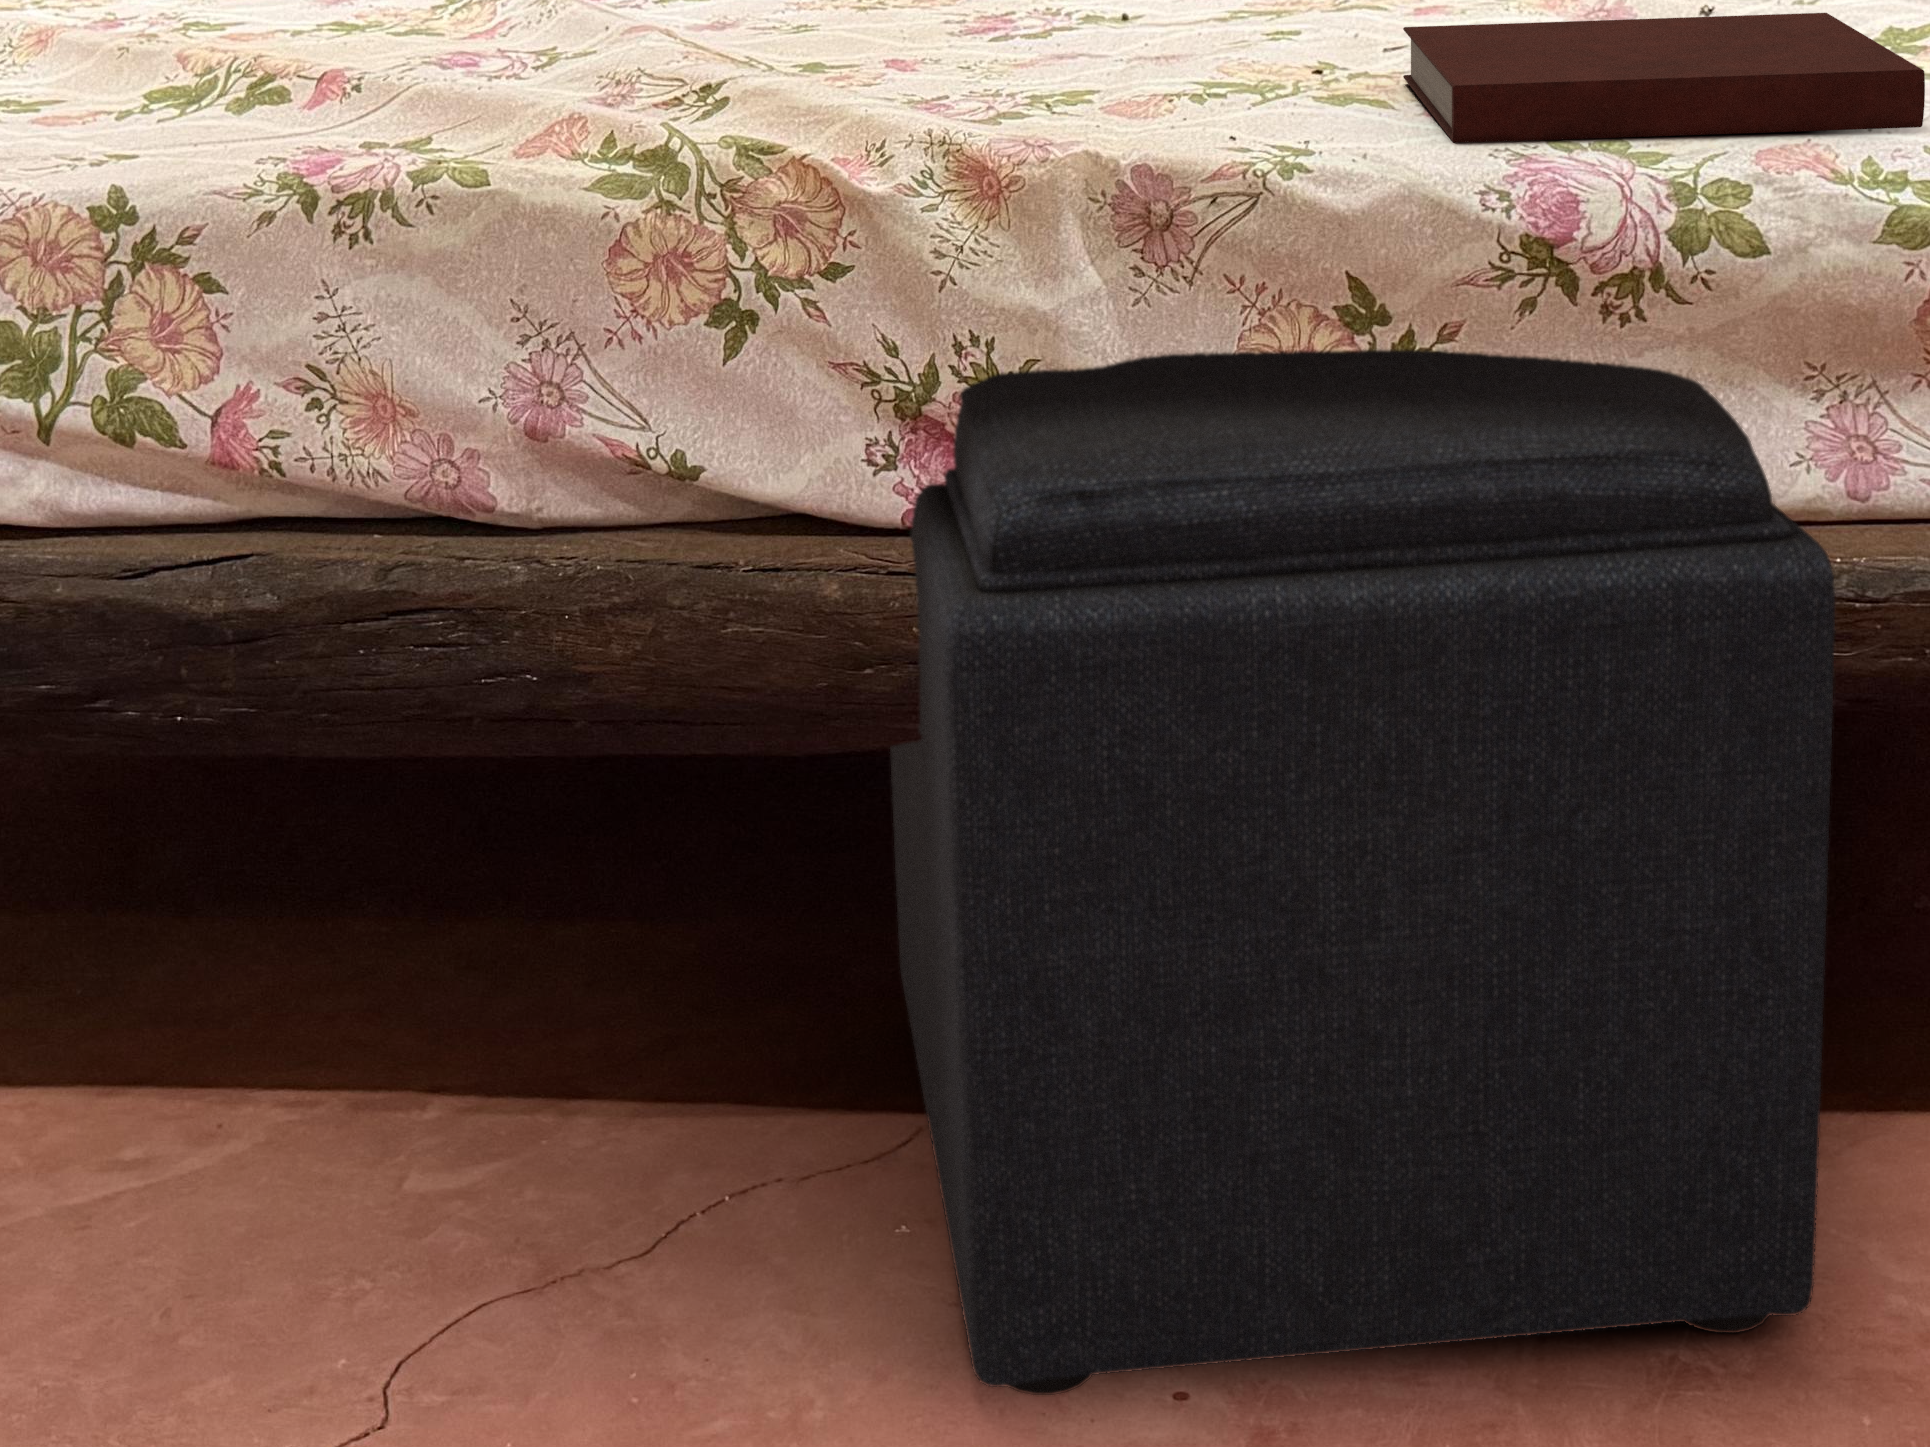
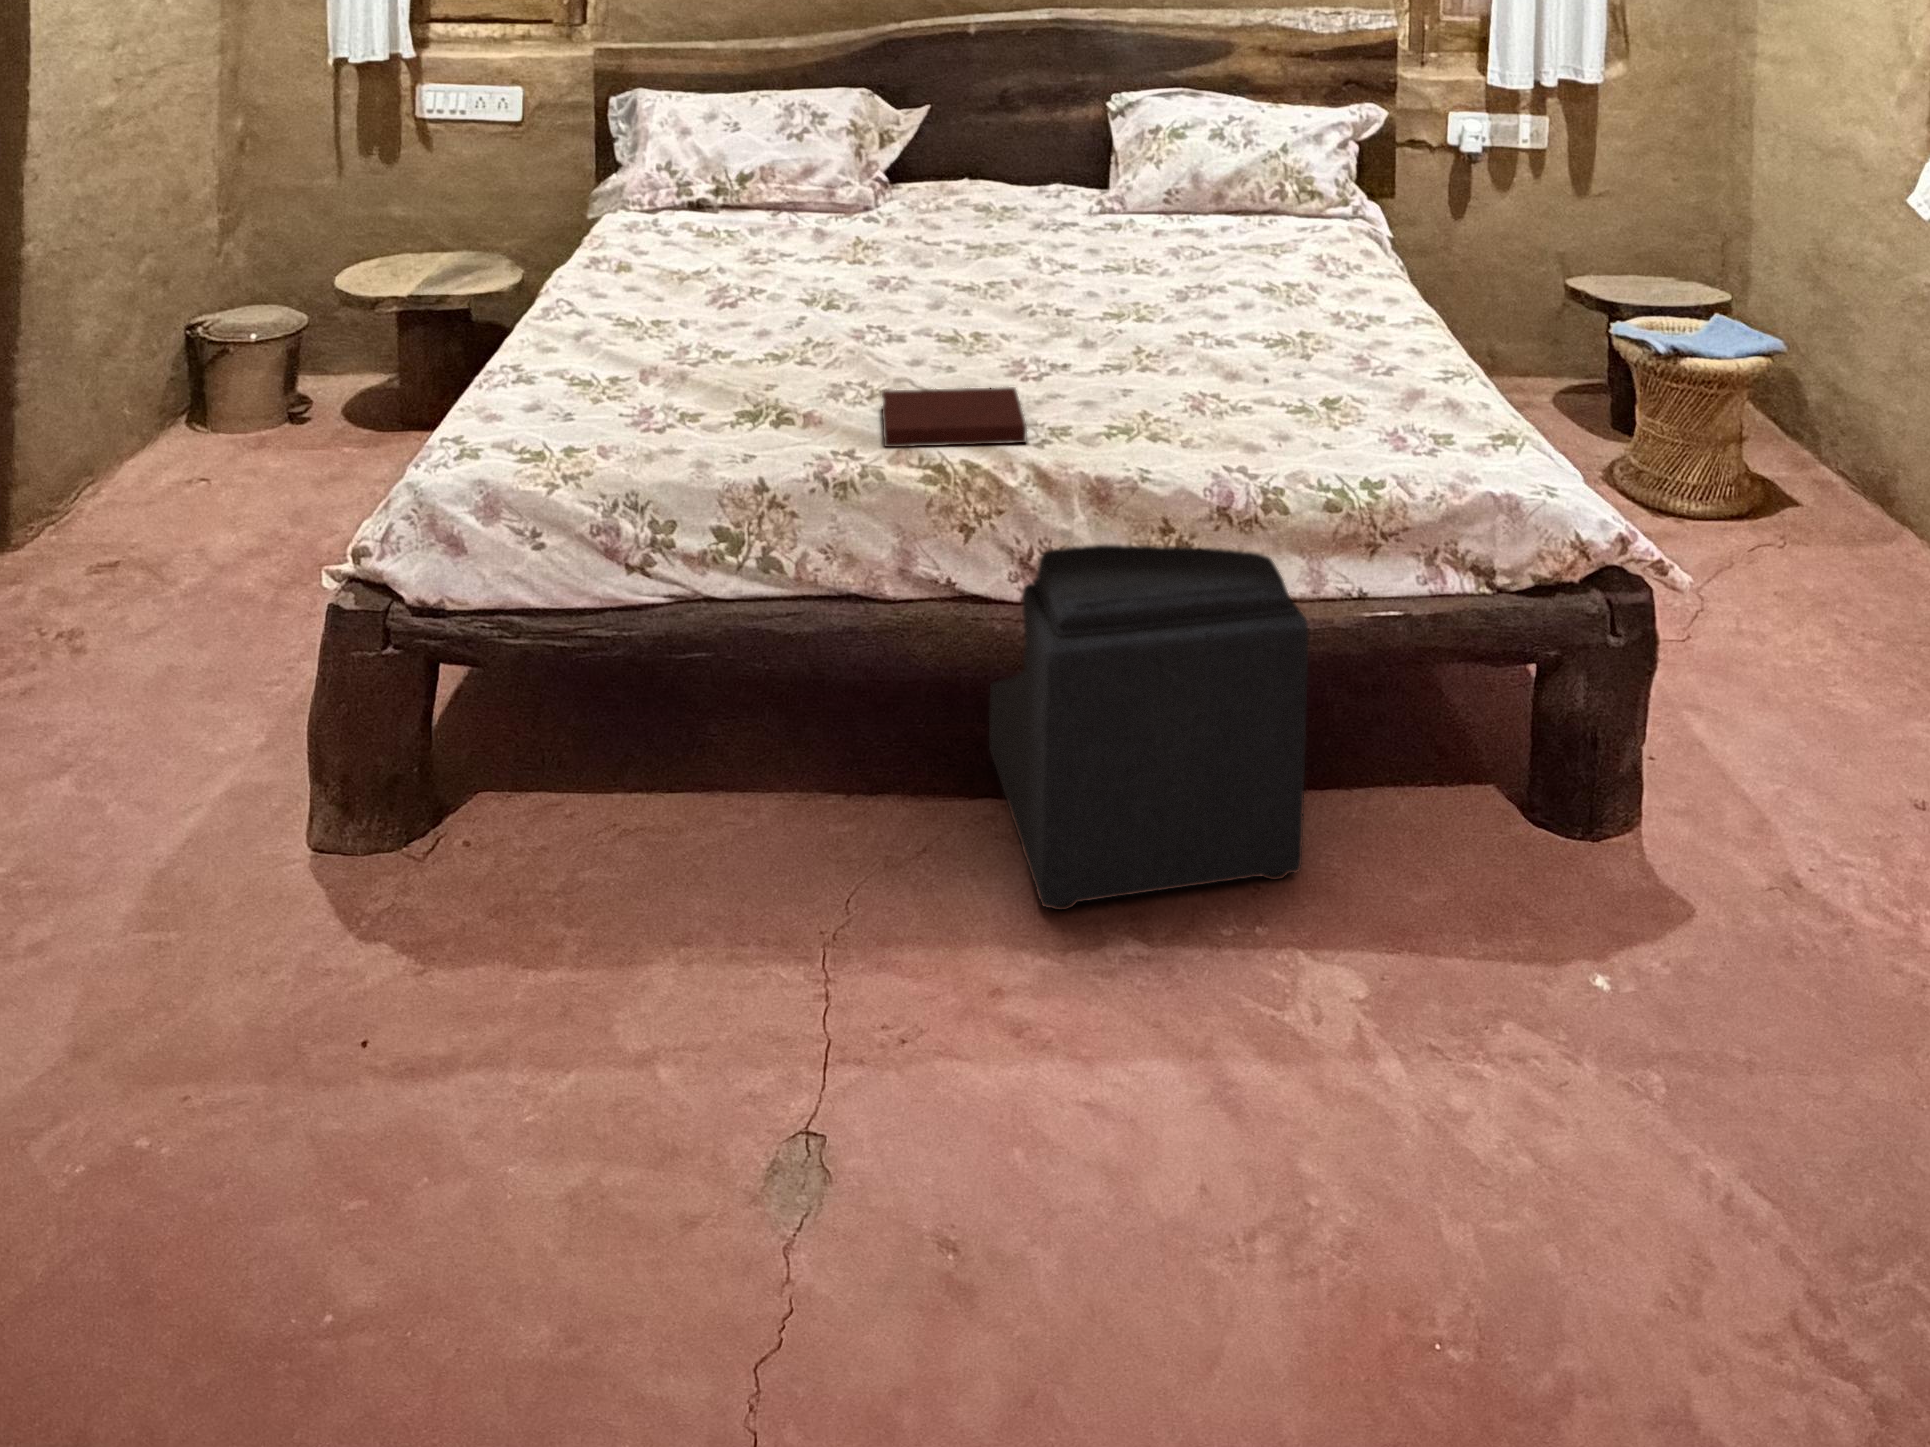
notebook: present [1403,13,1925,143] -> present [882,387,1027,447]

